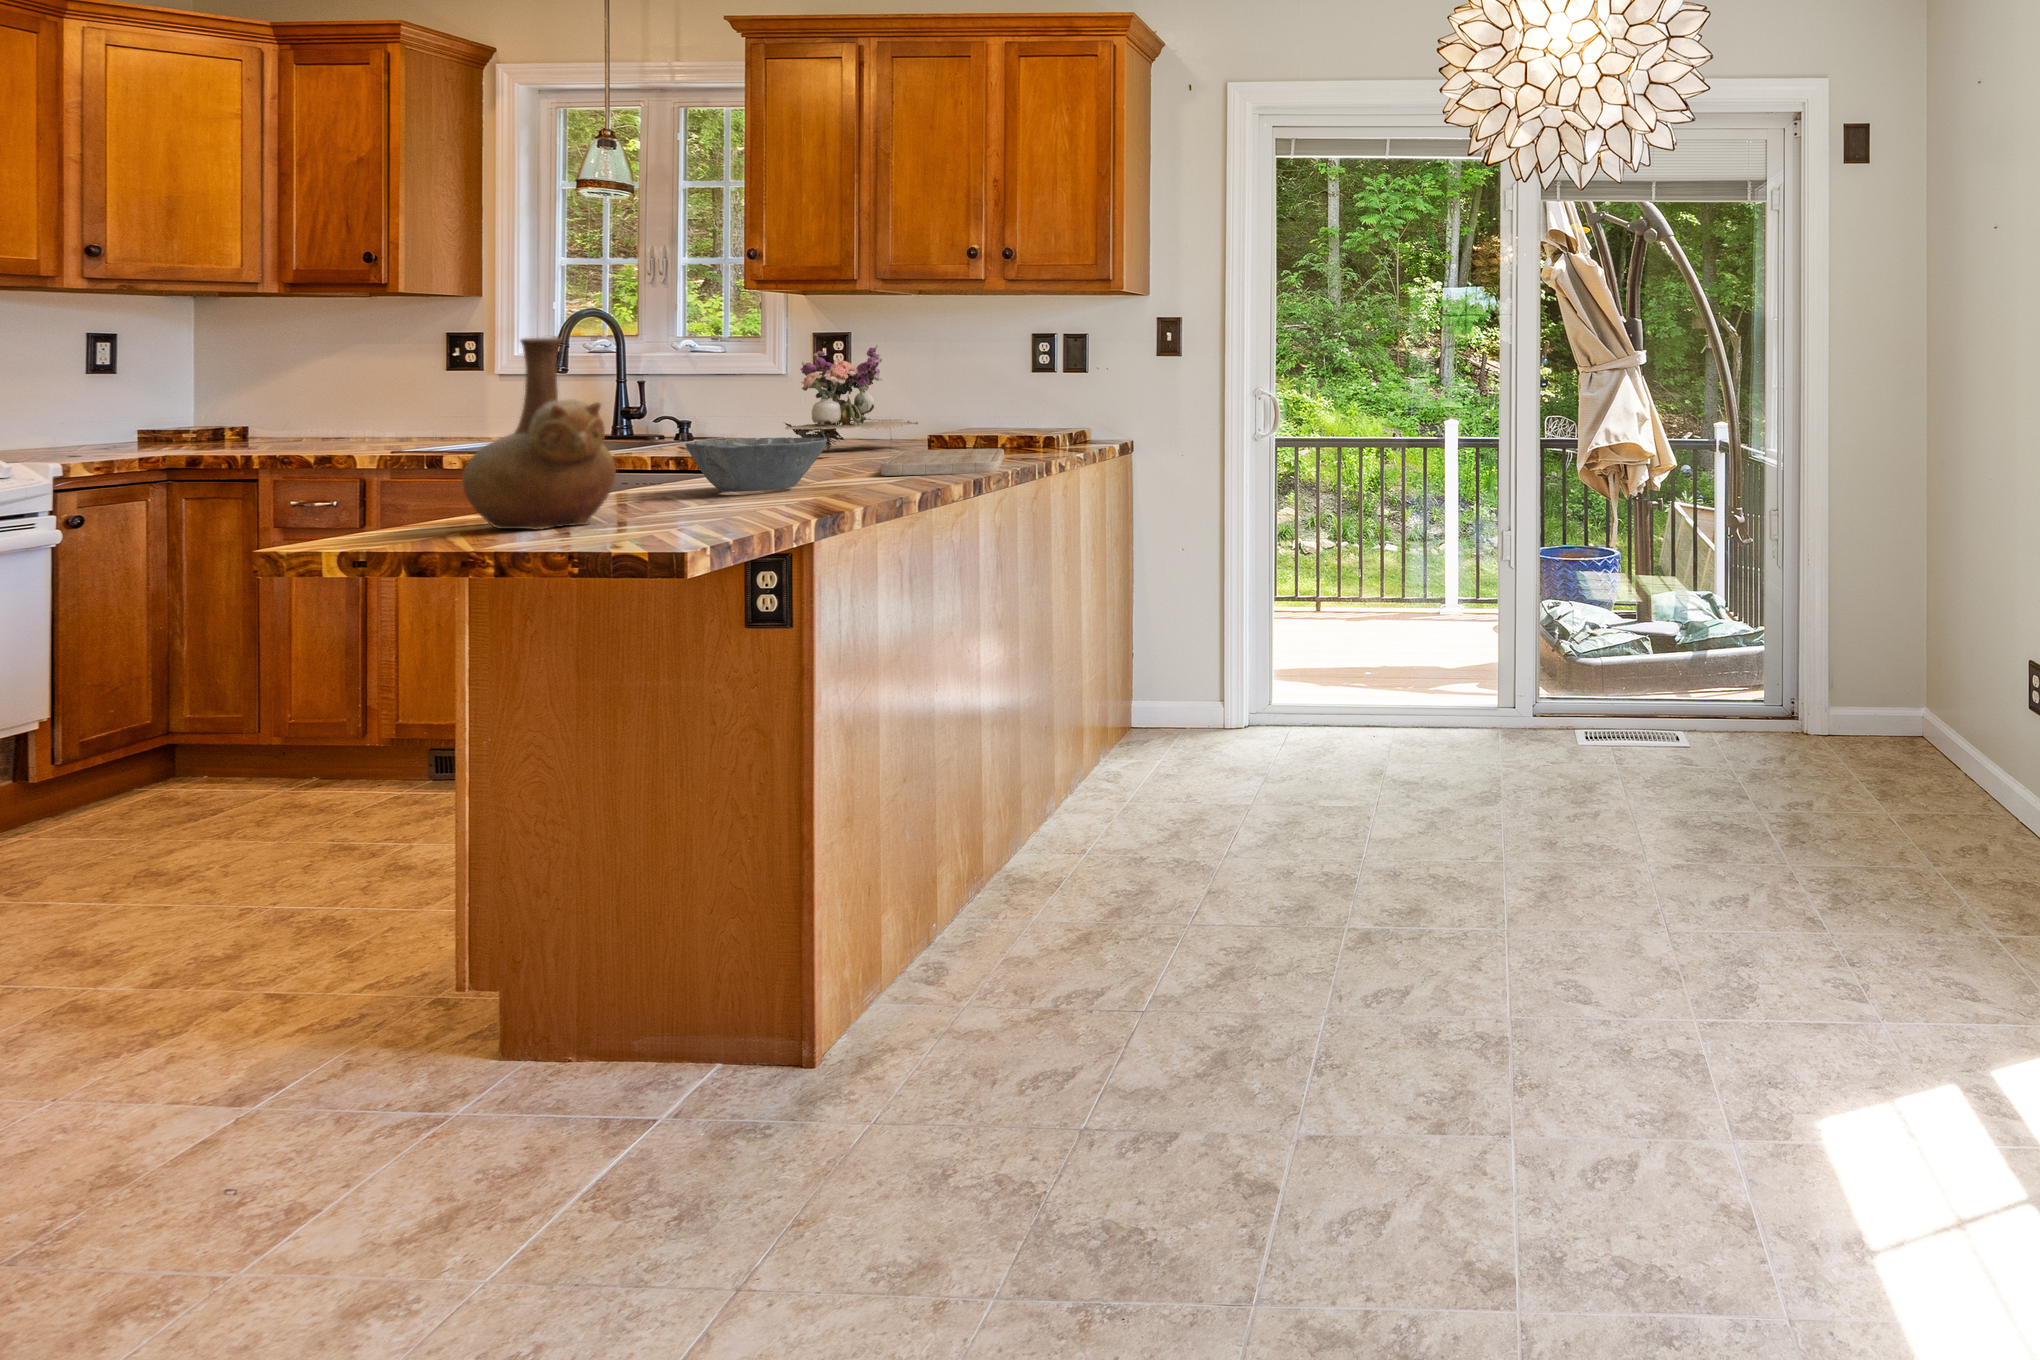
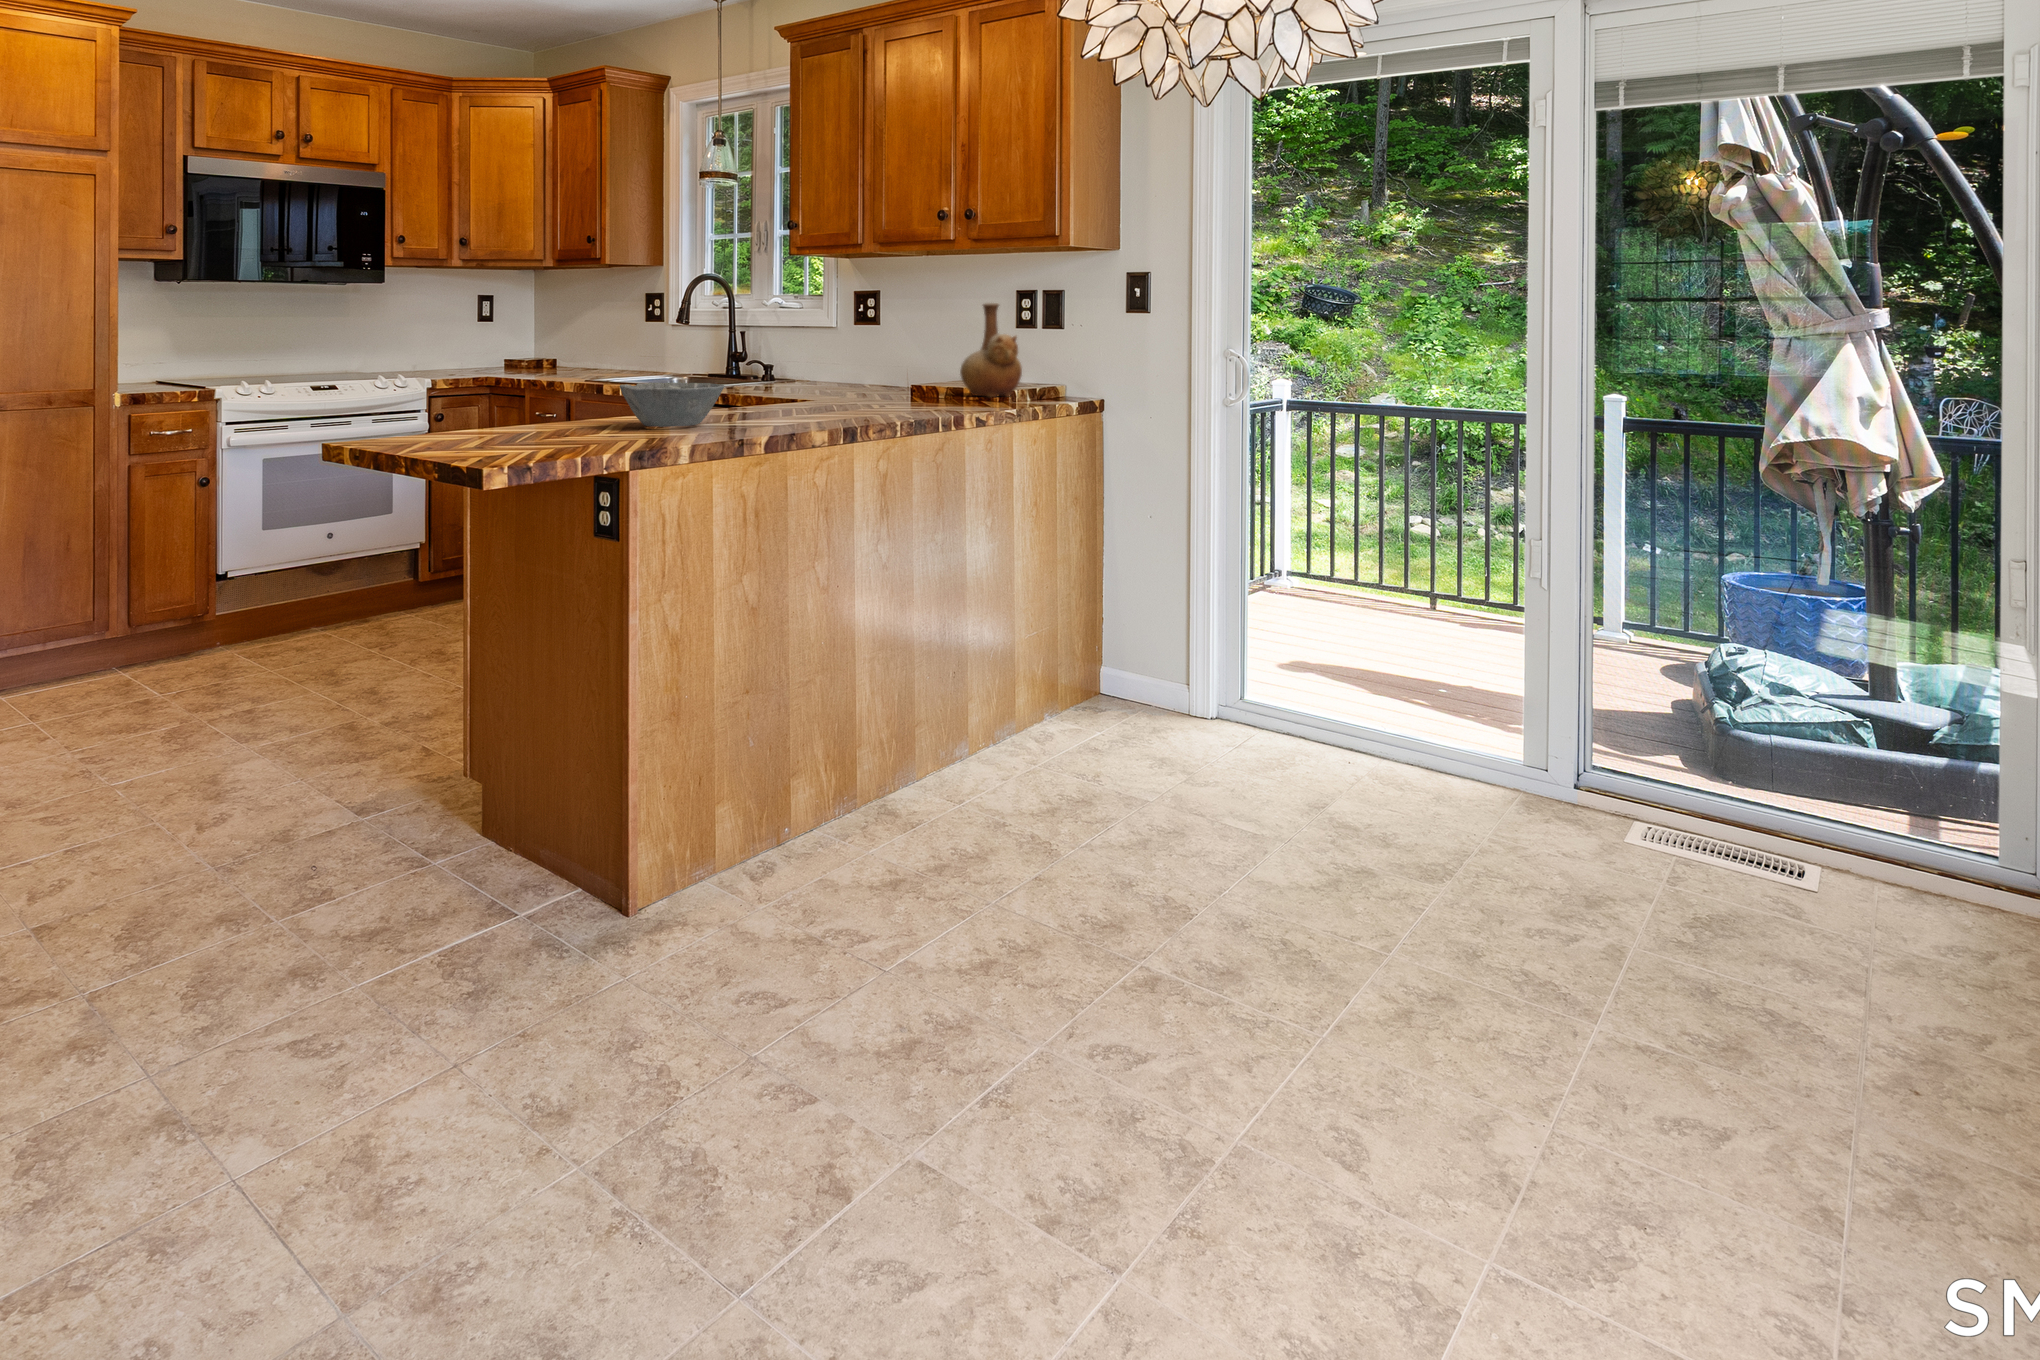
vase: present [462,338,616,530] -> present [960,303,1022,397]
flower arrangement: present [785,345,918,450] -> none [802,304,910,395]
cutting board: present [881,449,1004,476] -> none [787,399,923,424]

